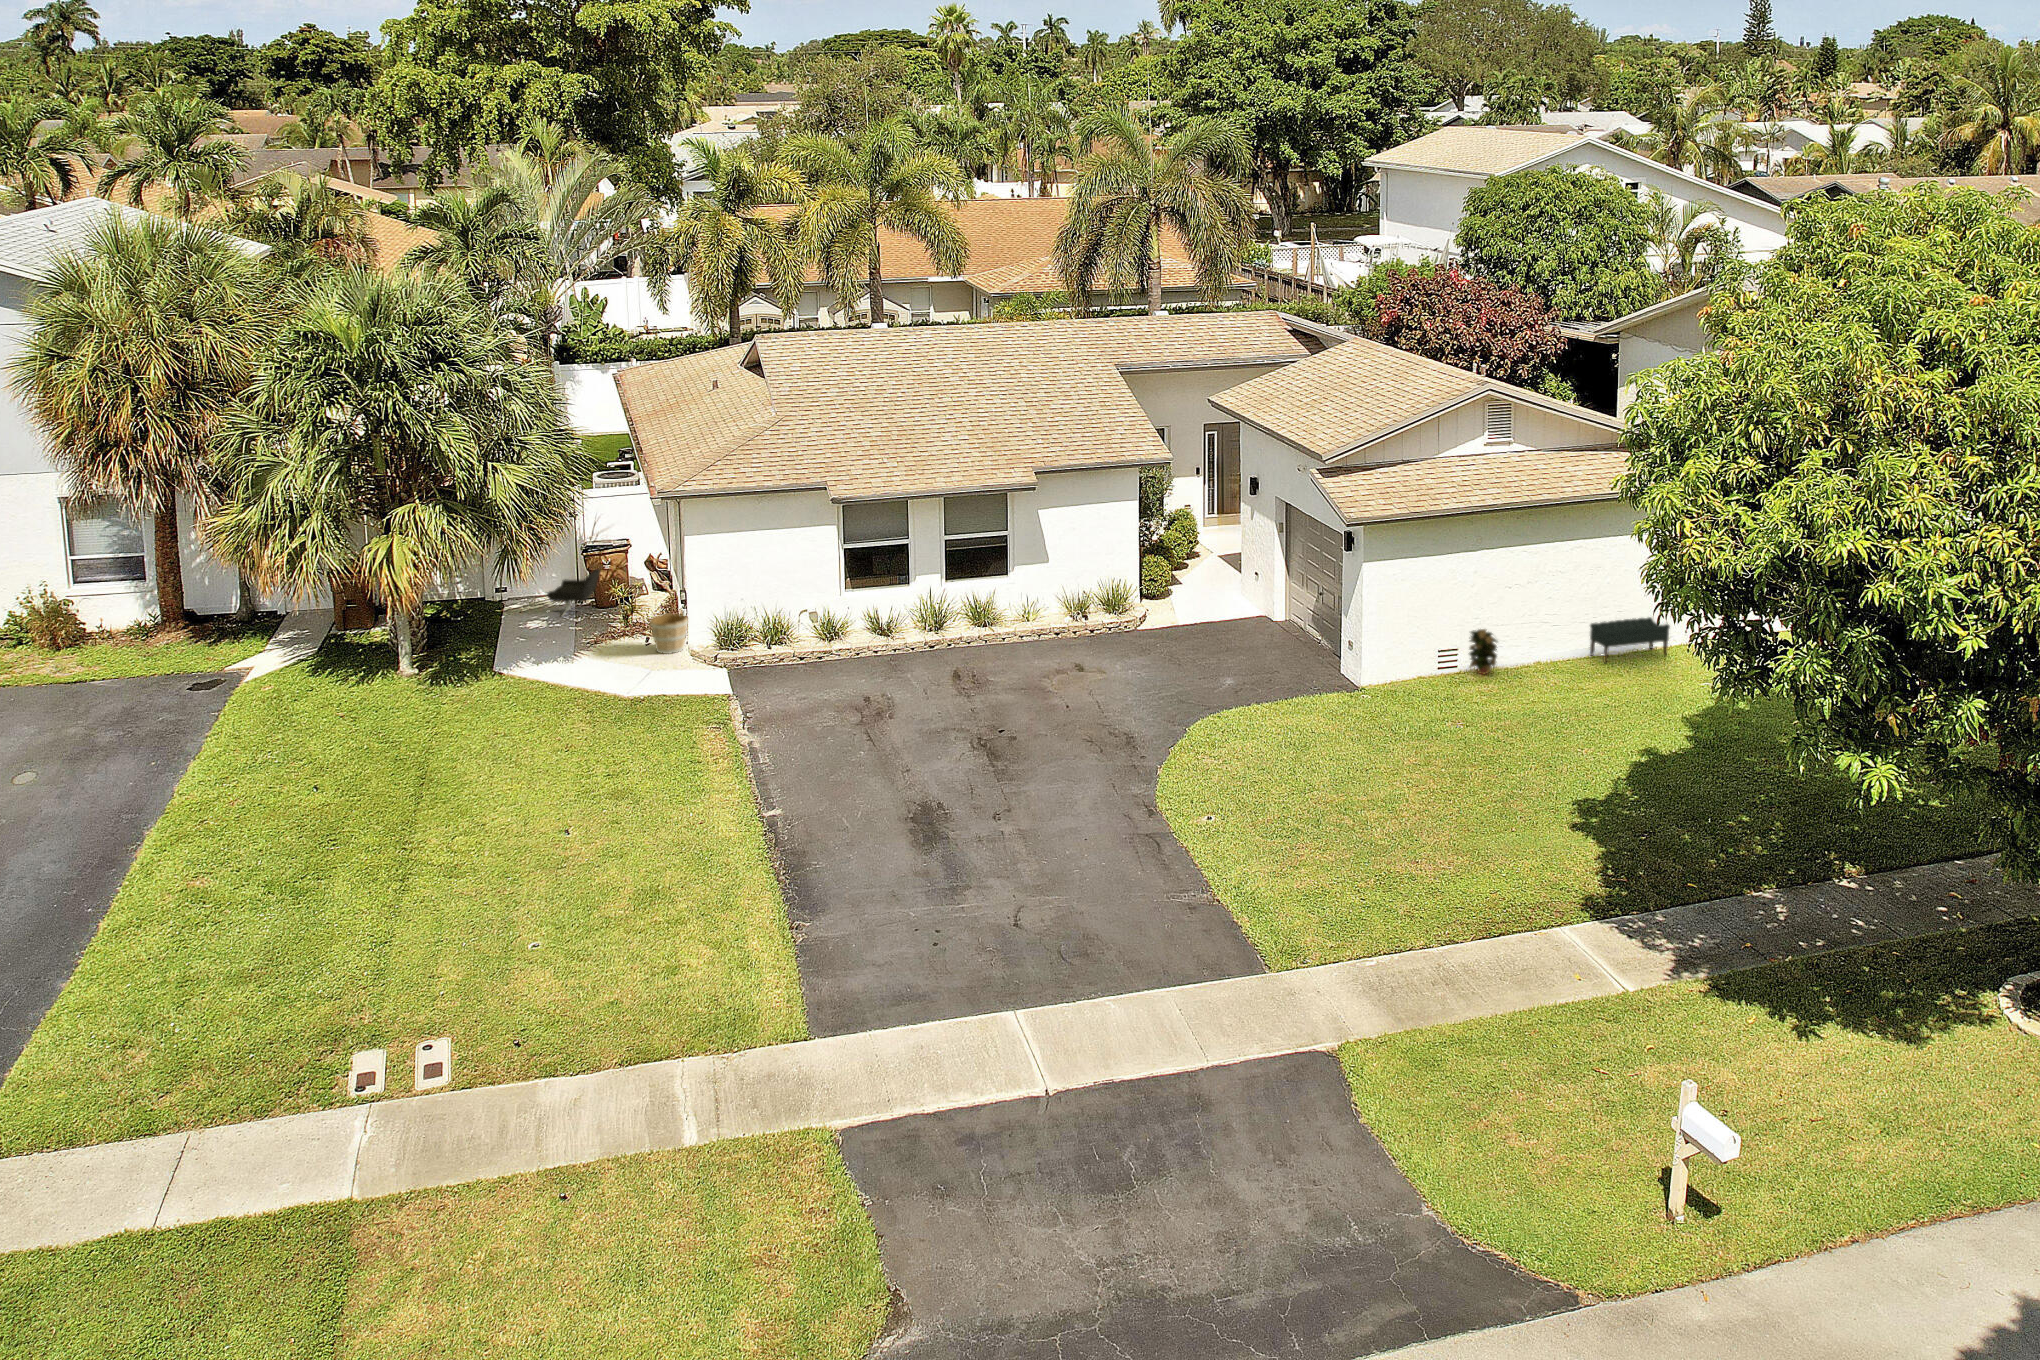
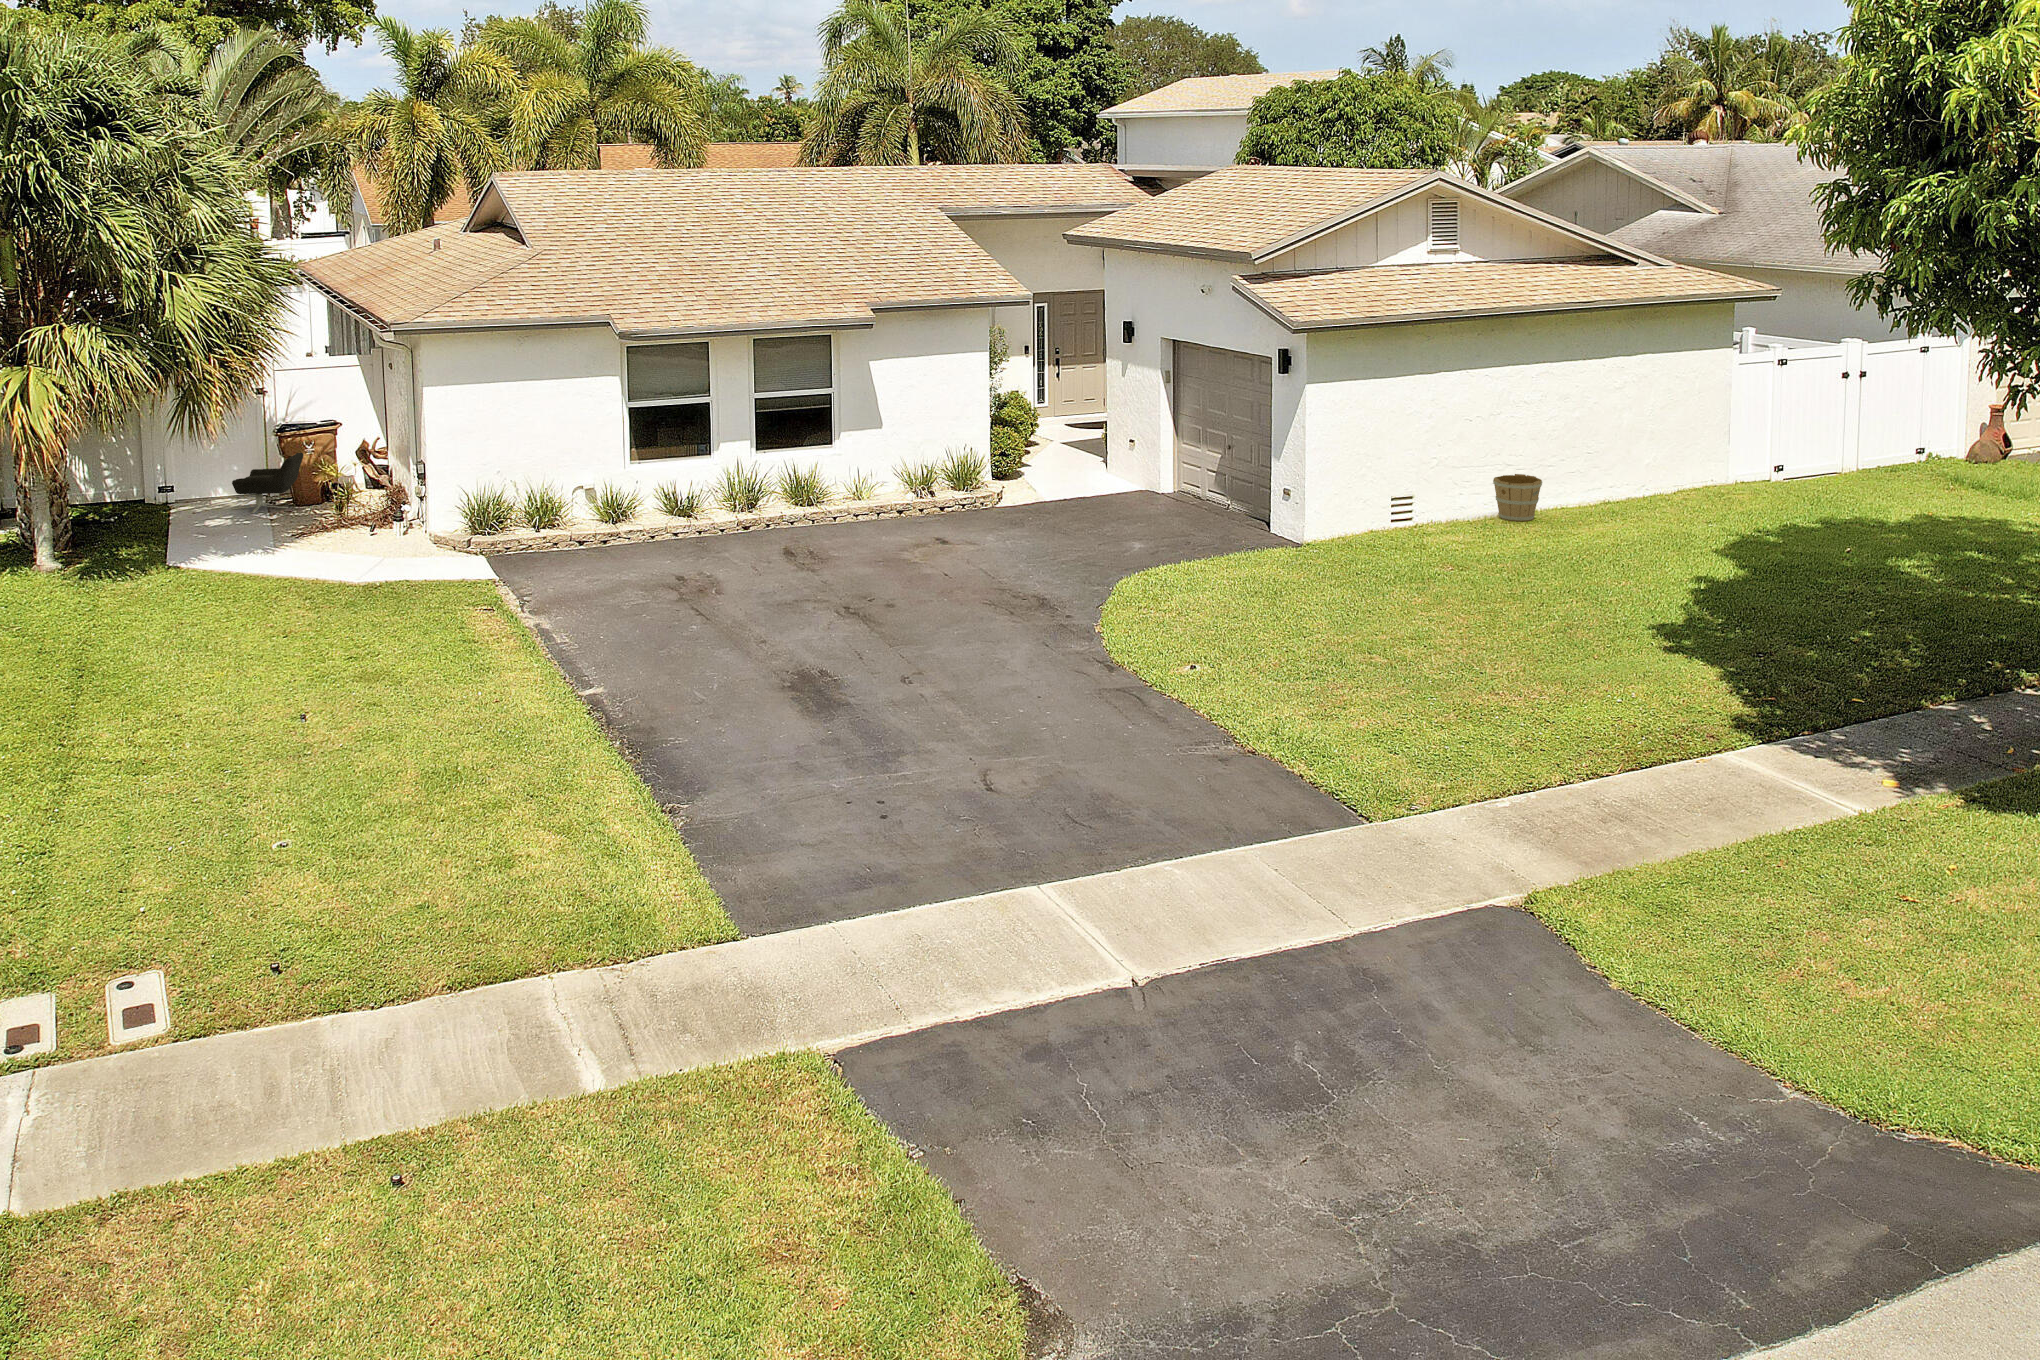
wooden bucket: present [650,613,688,654] -> present [1493,474,1542,521]
bench: present [1590,617,1670,663] -> none [1560,459,1653,512]
decorative plant: present [1469,629,1497,674] -> none [1428,470,1467,526]

